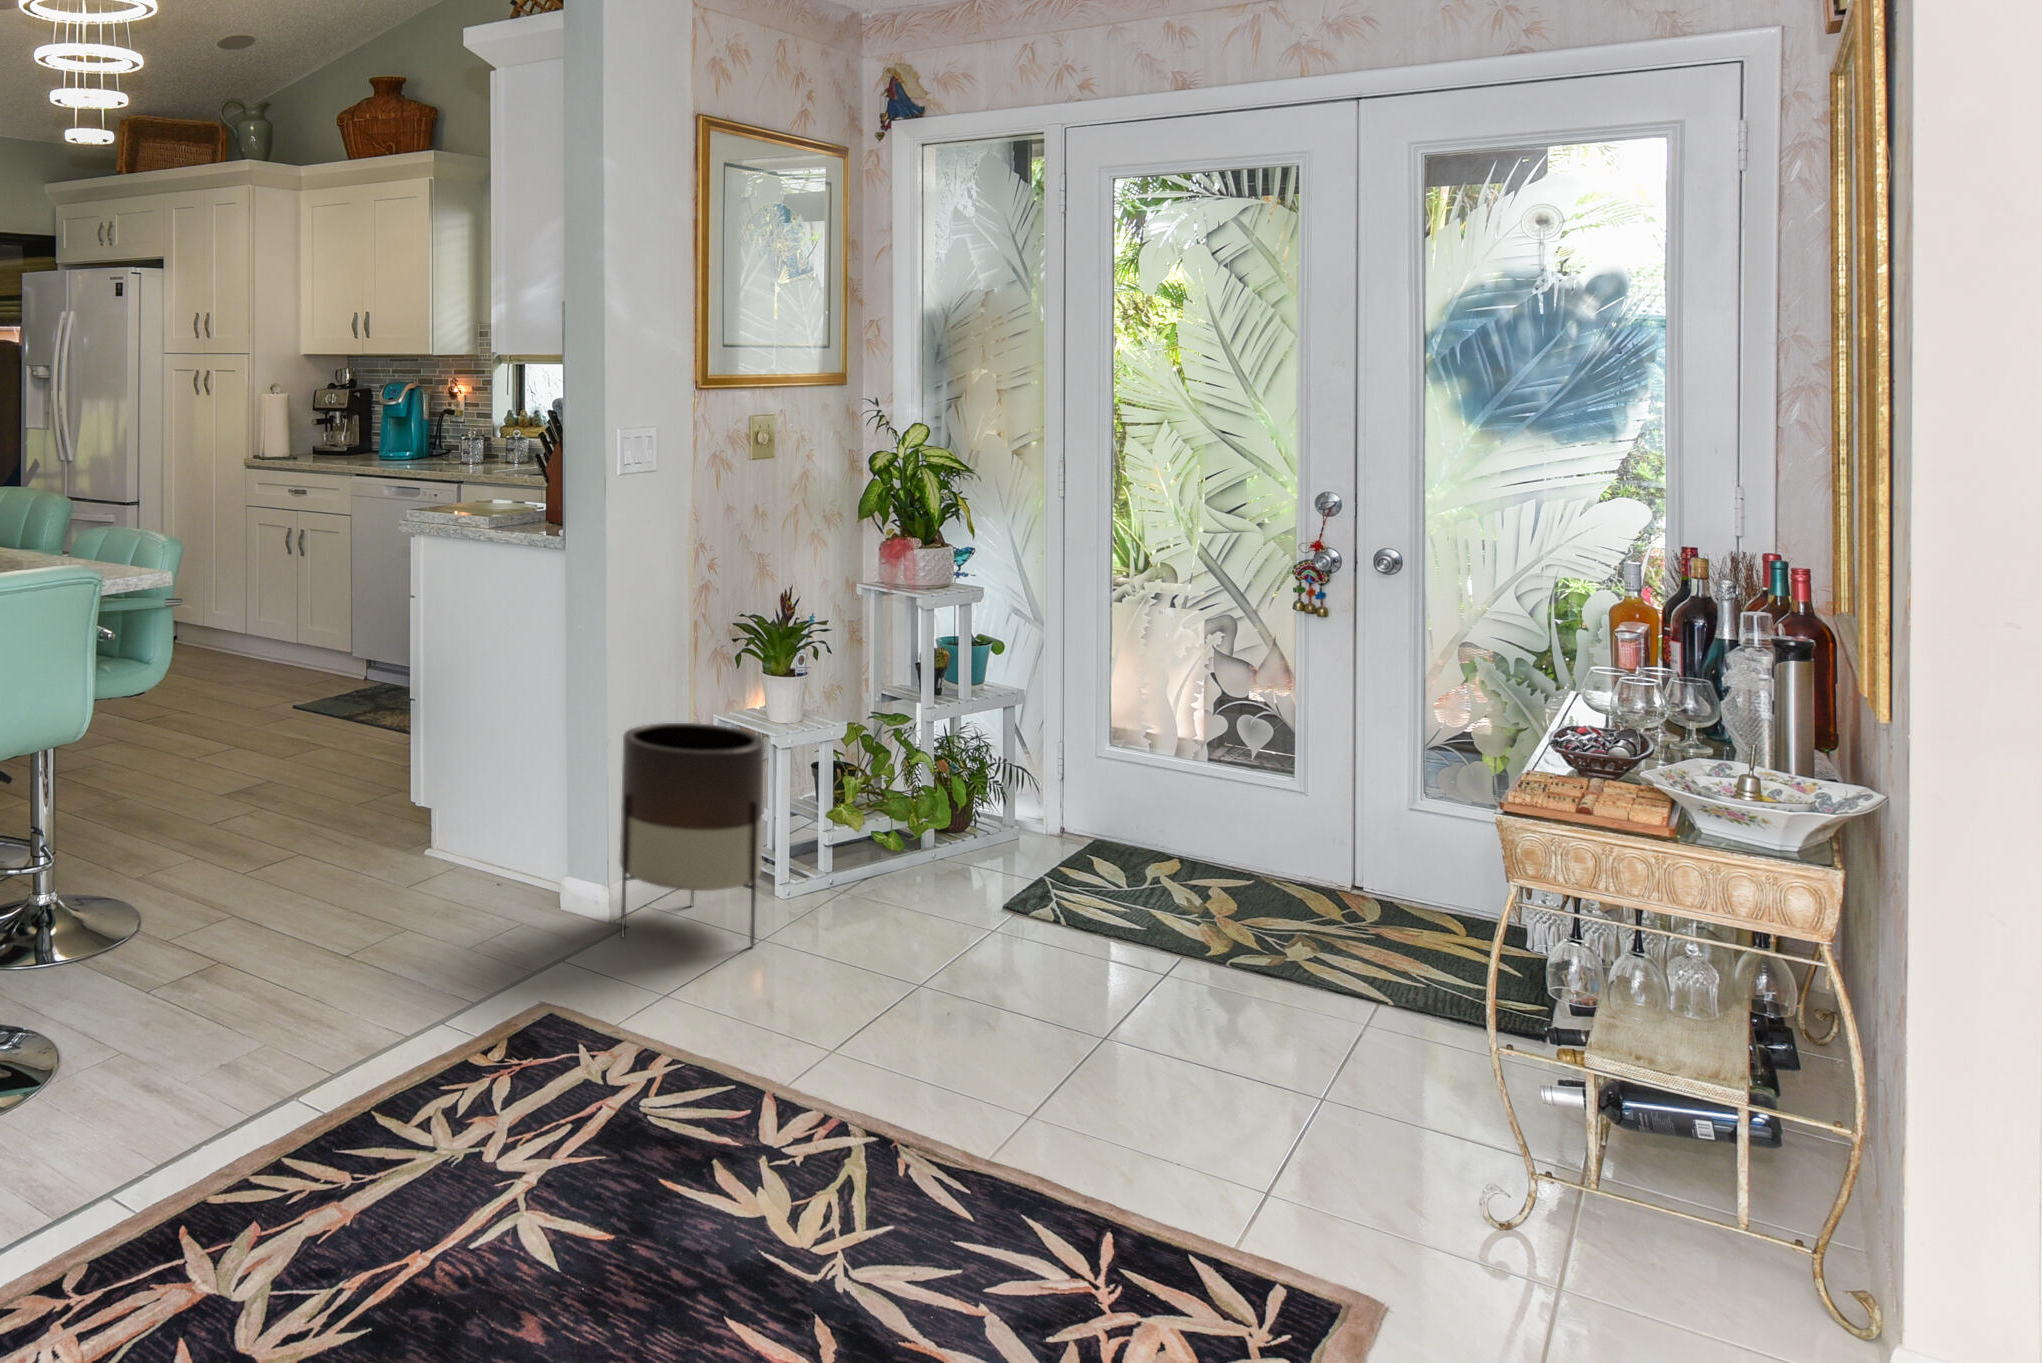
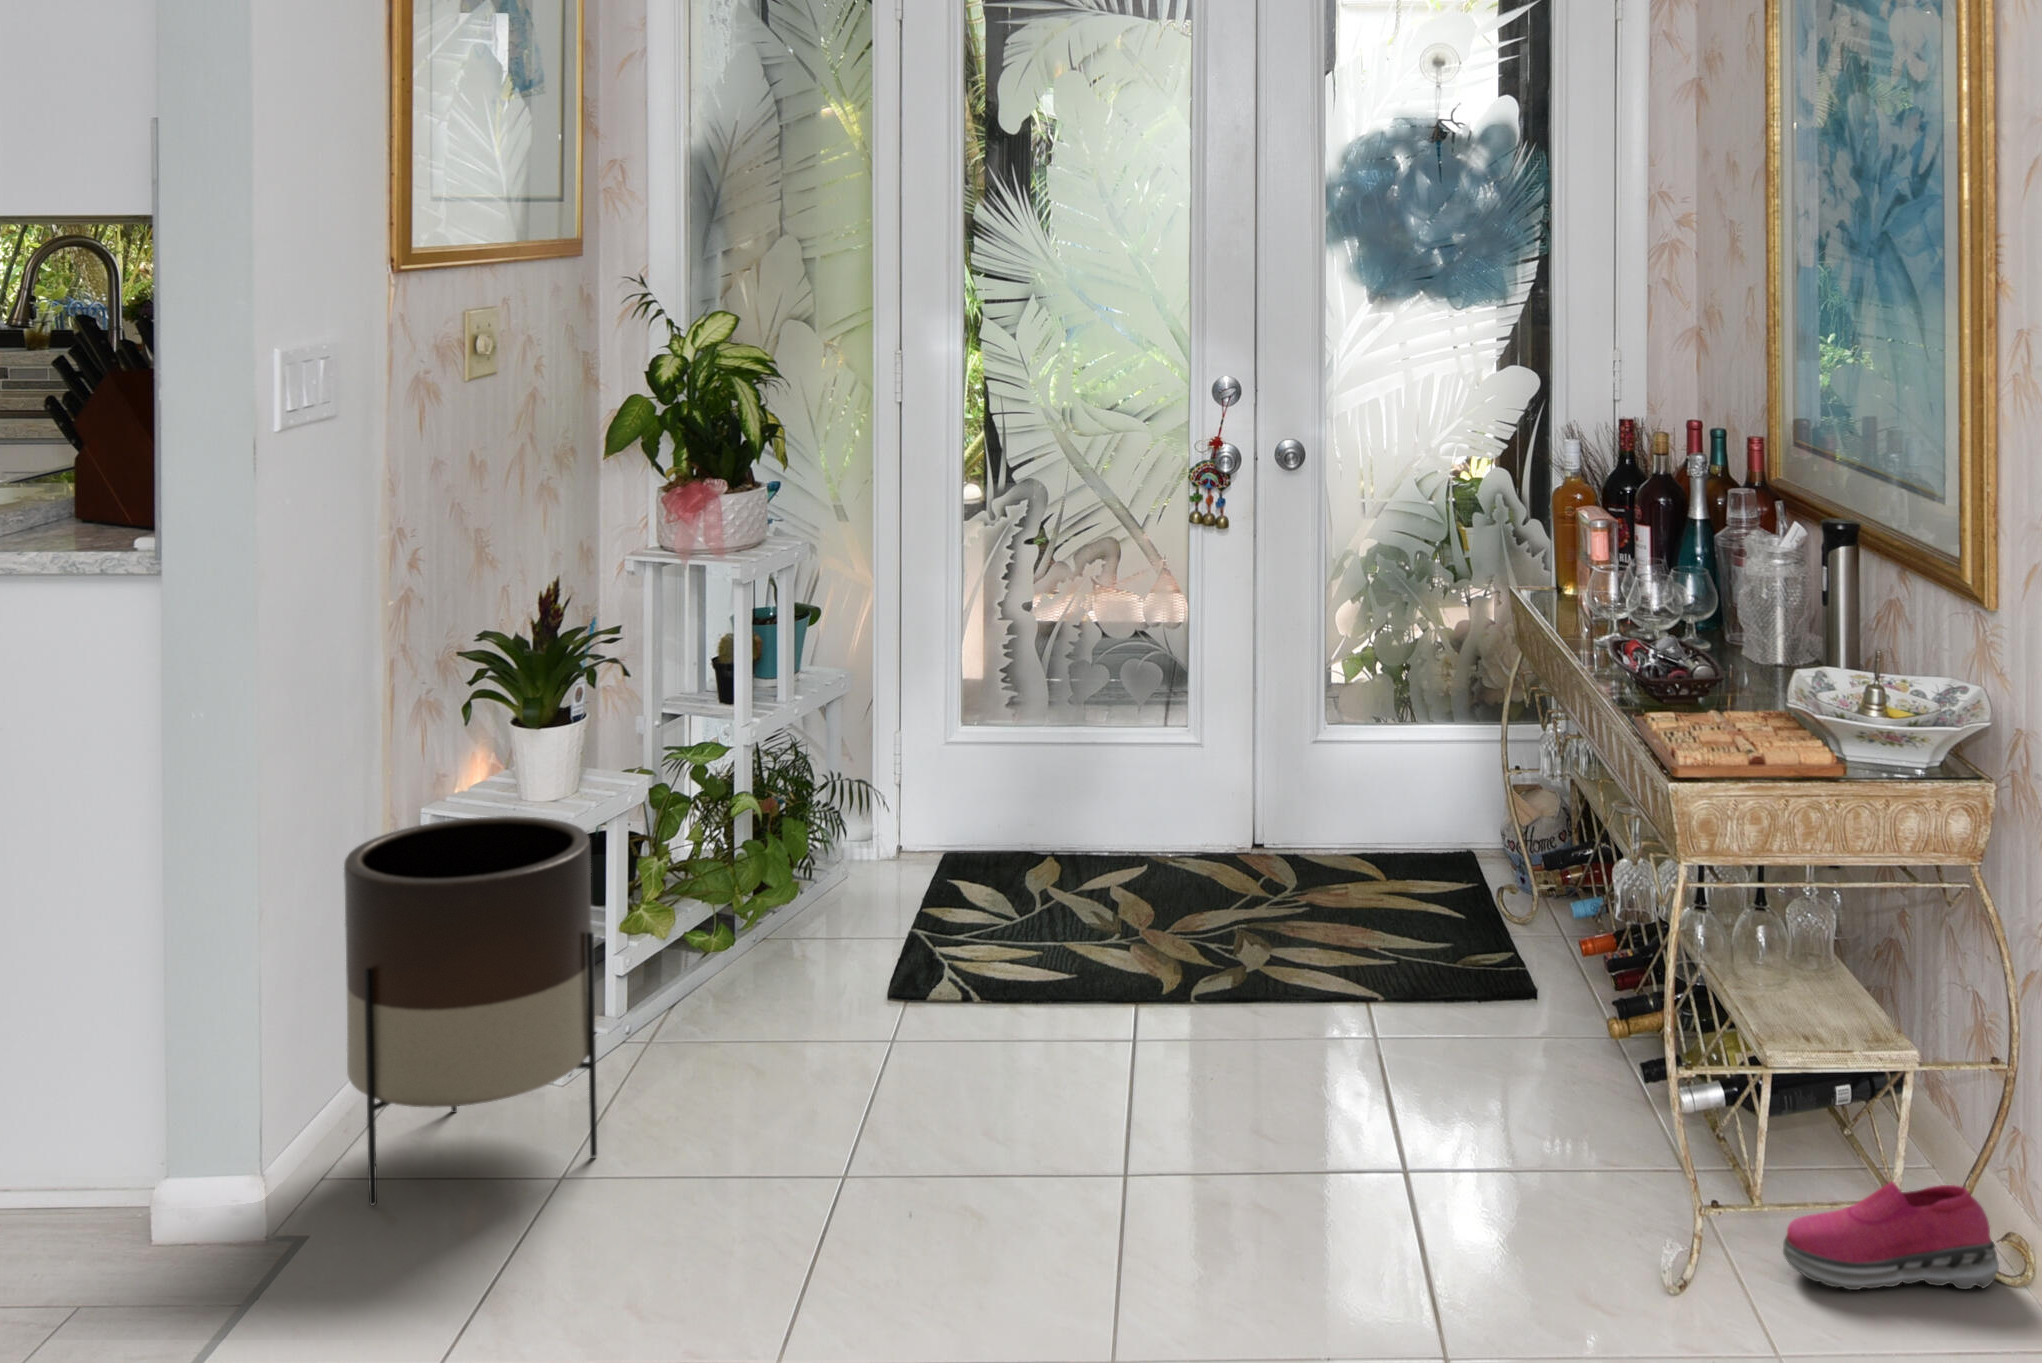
shoe: none [1591,1212,1829,1336] -> present [1783,1182,1999,1290]

